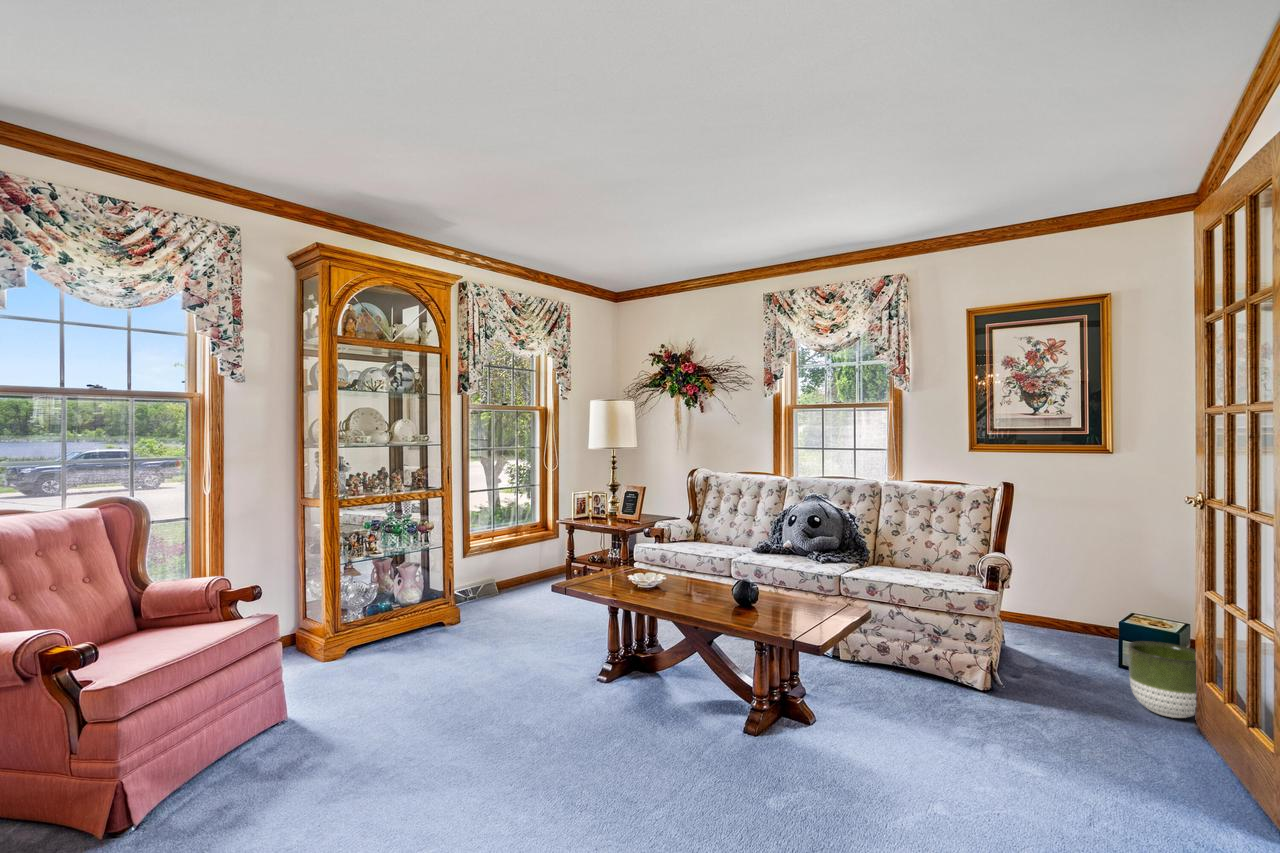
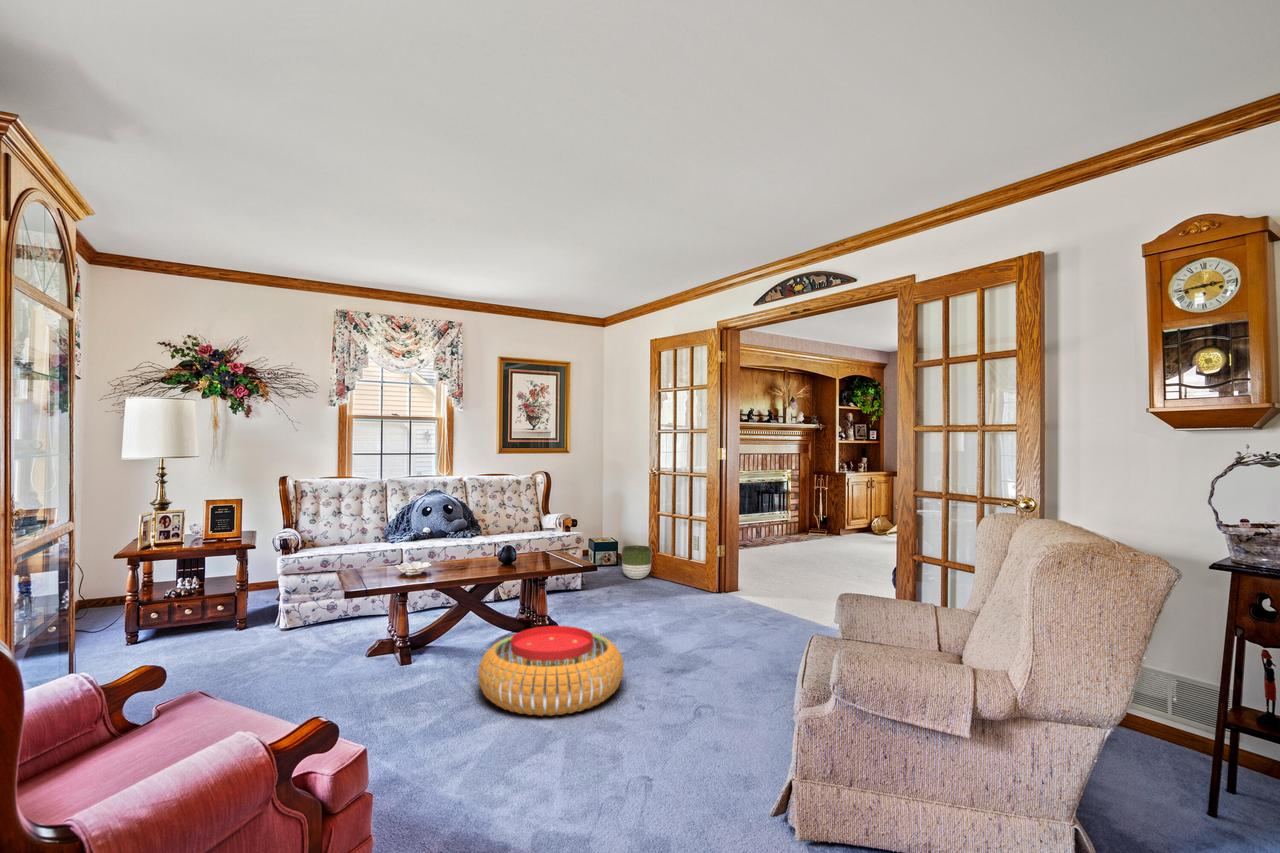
pouf: none [464,677,666,816] -> present [478,626,624,716]

